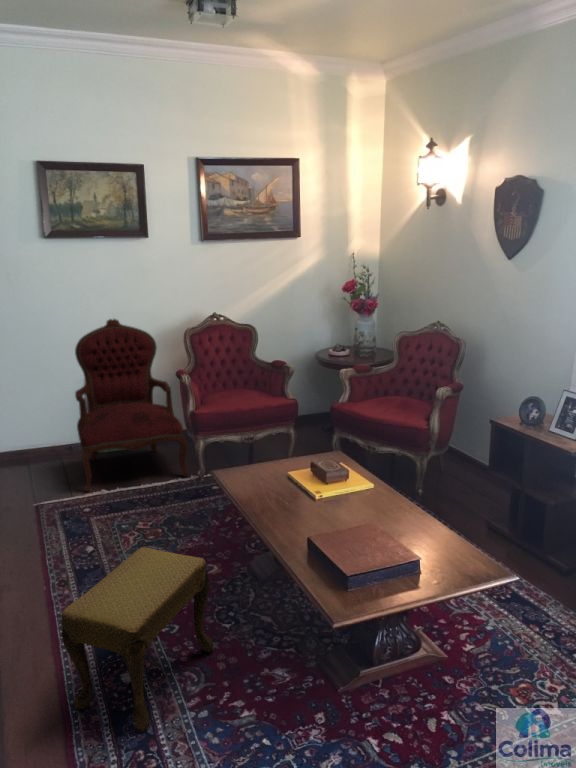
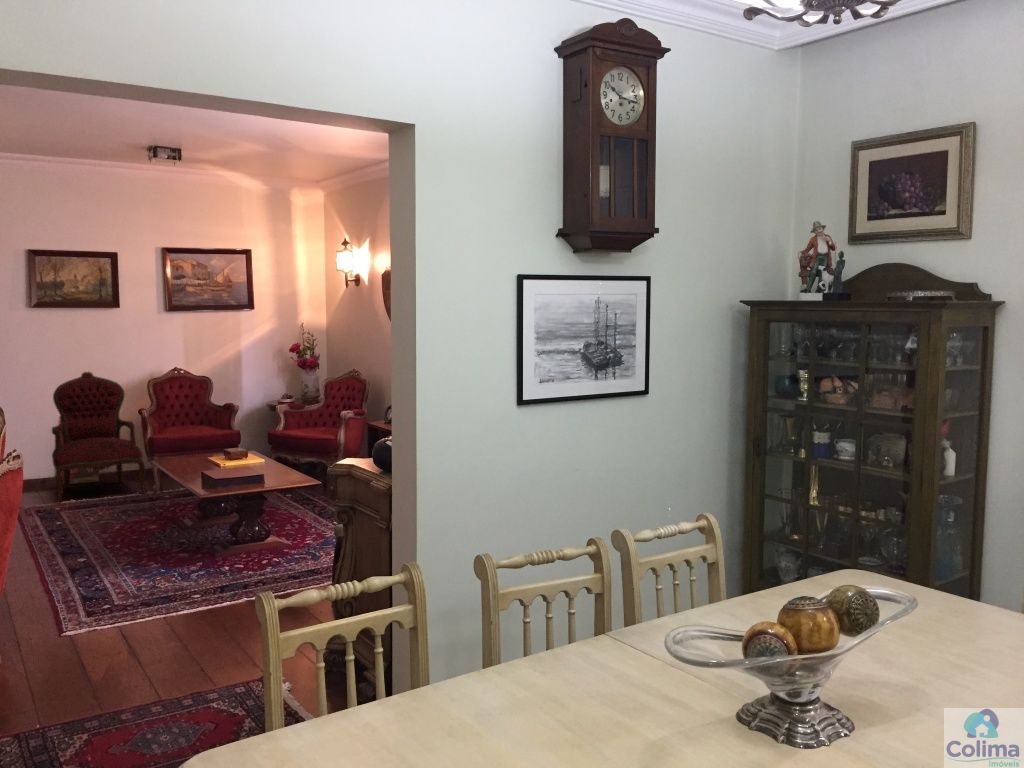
footstool: present [61,547,213,732] -> none [38,490,140,579]

